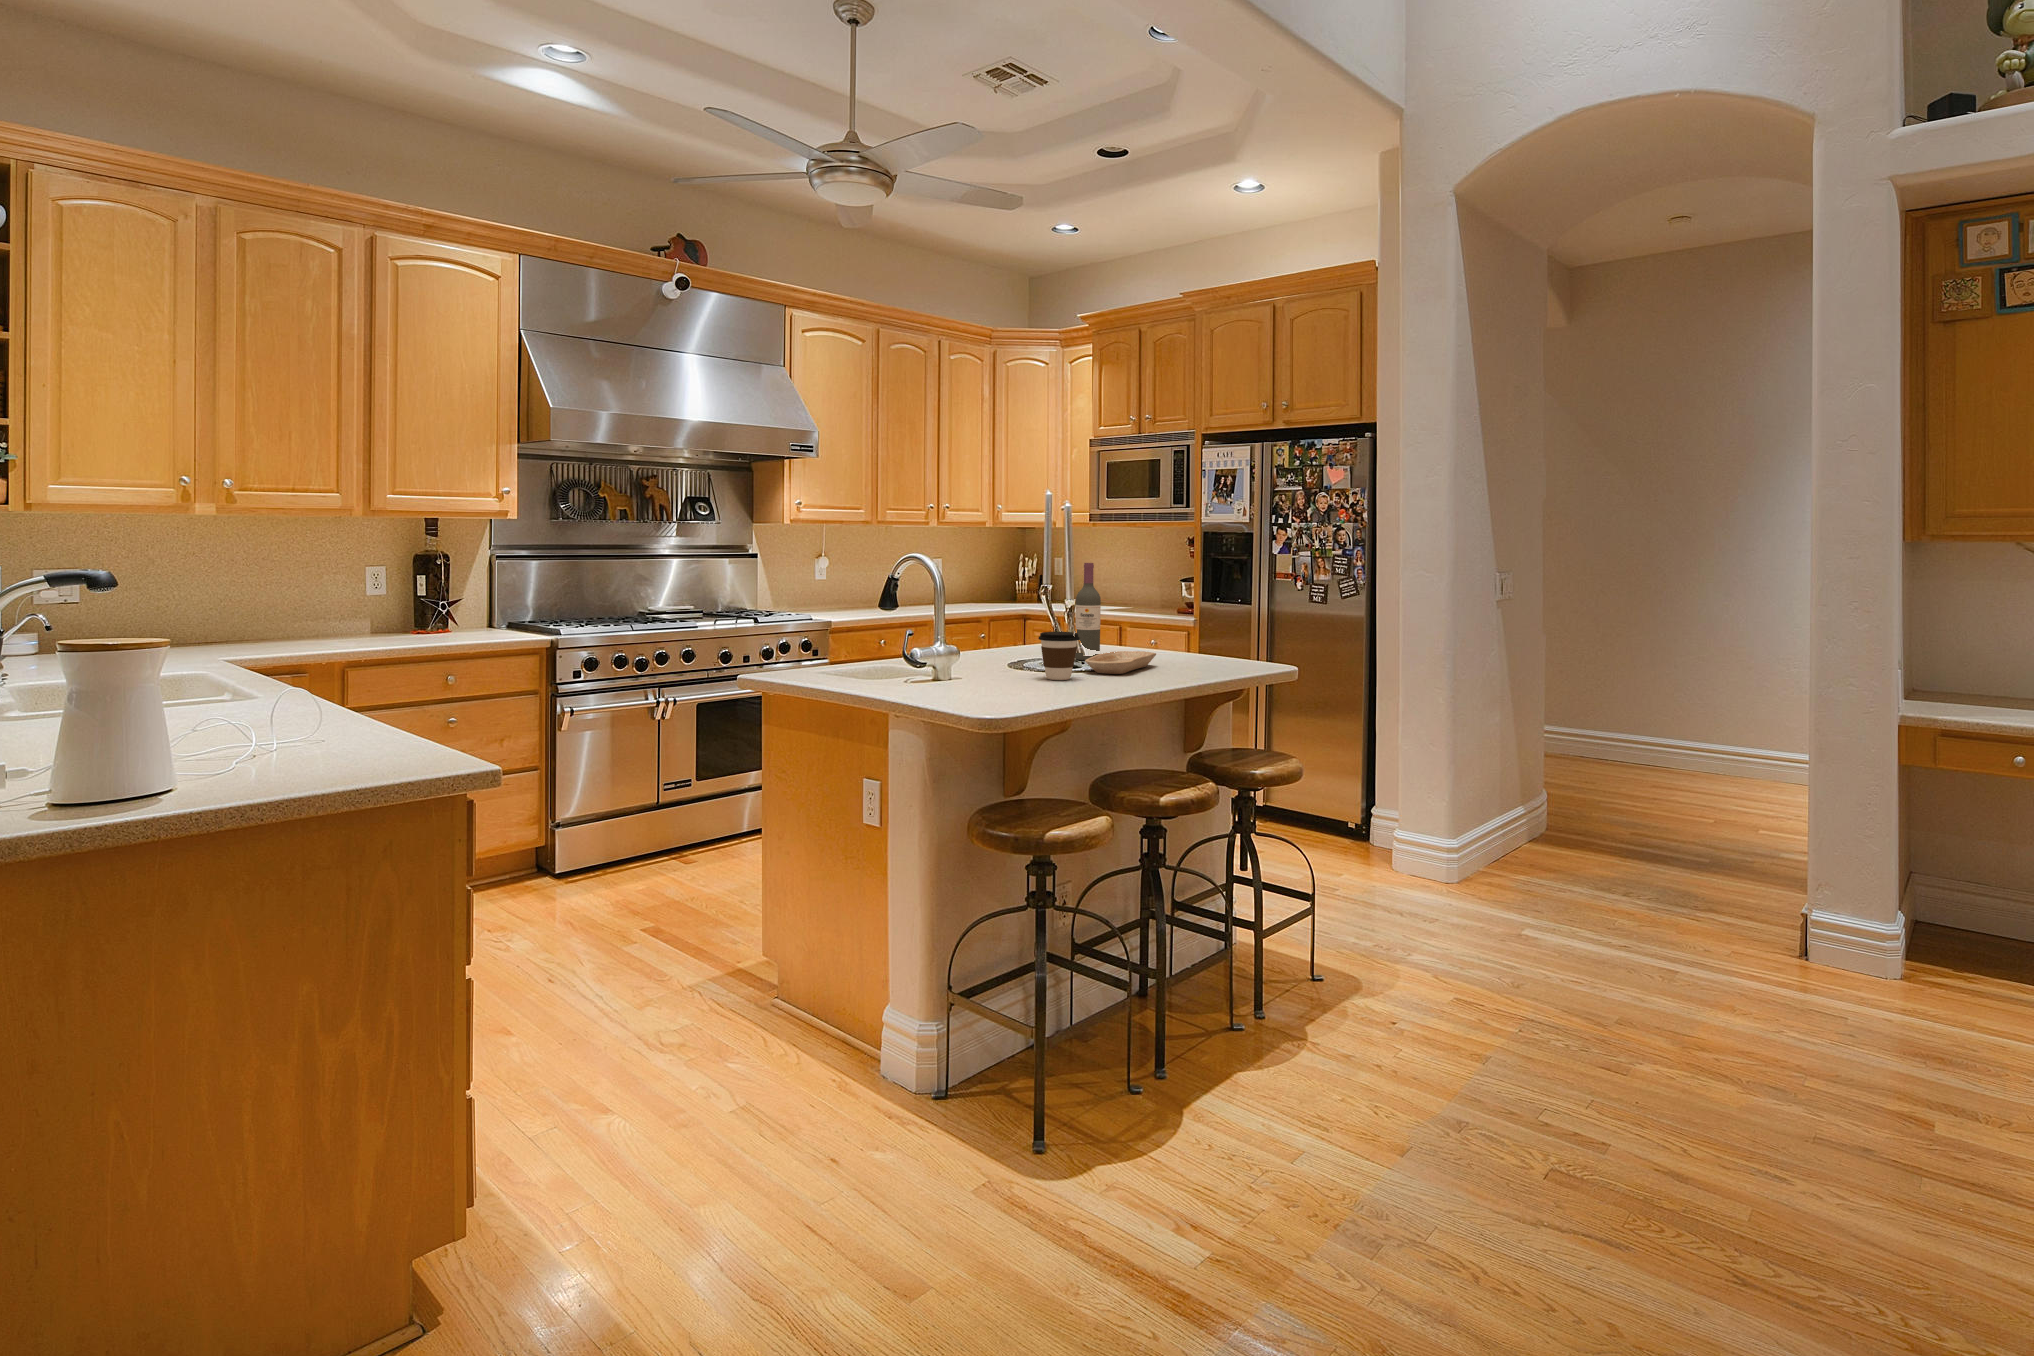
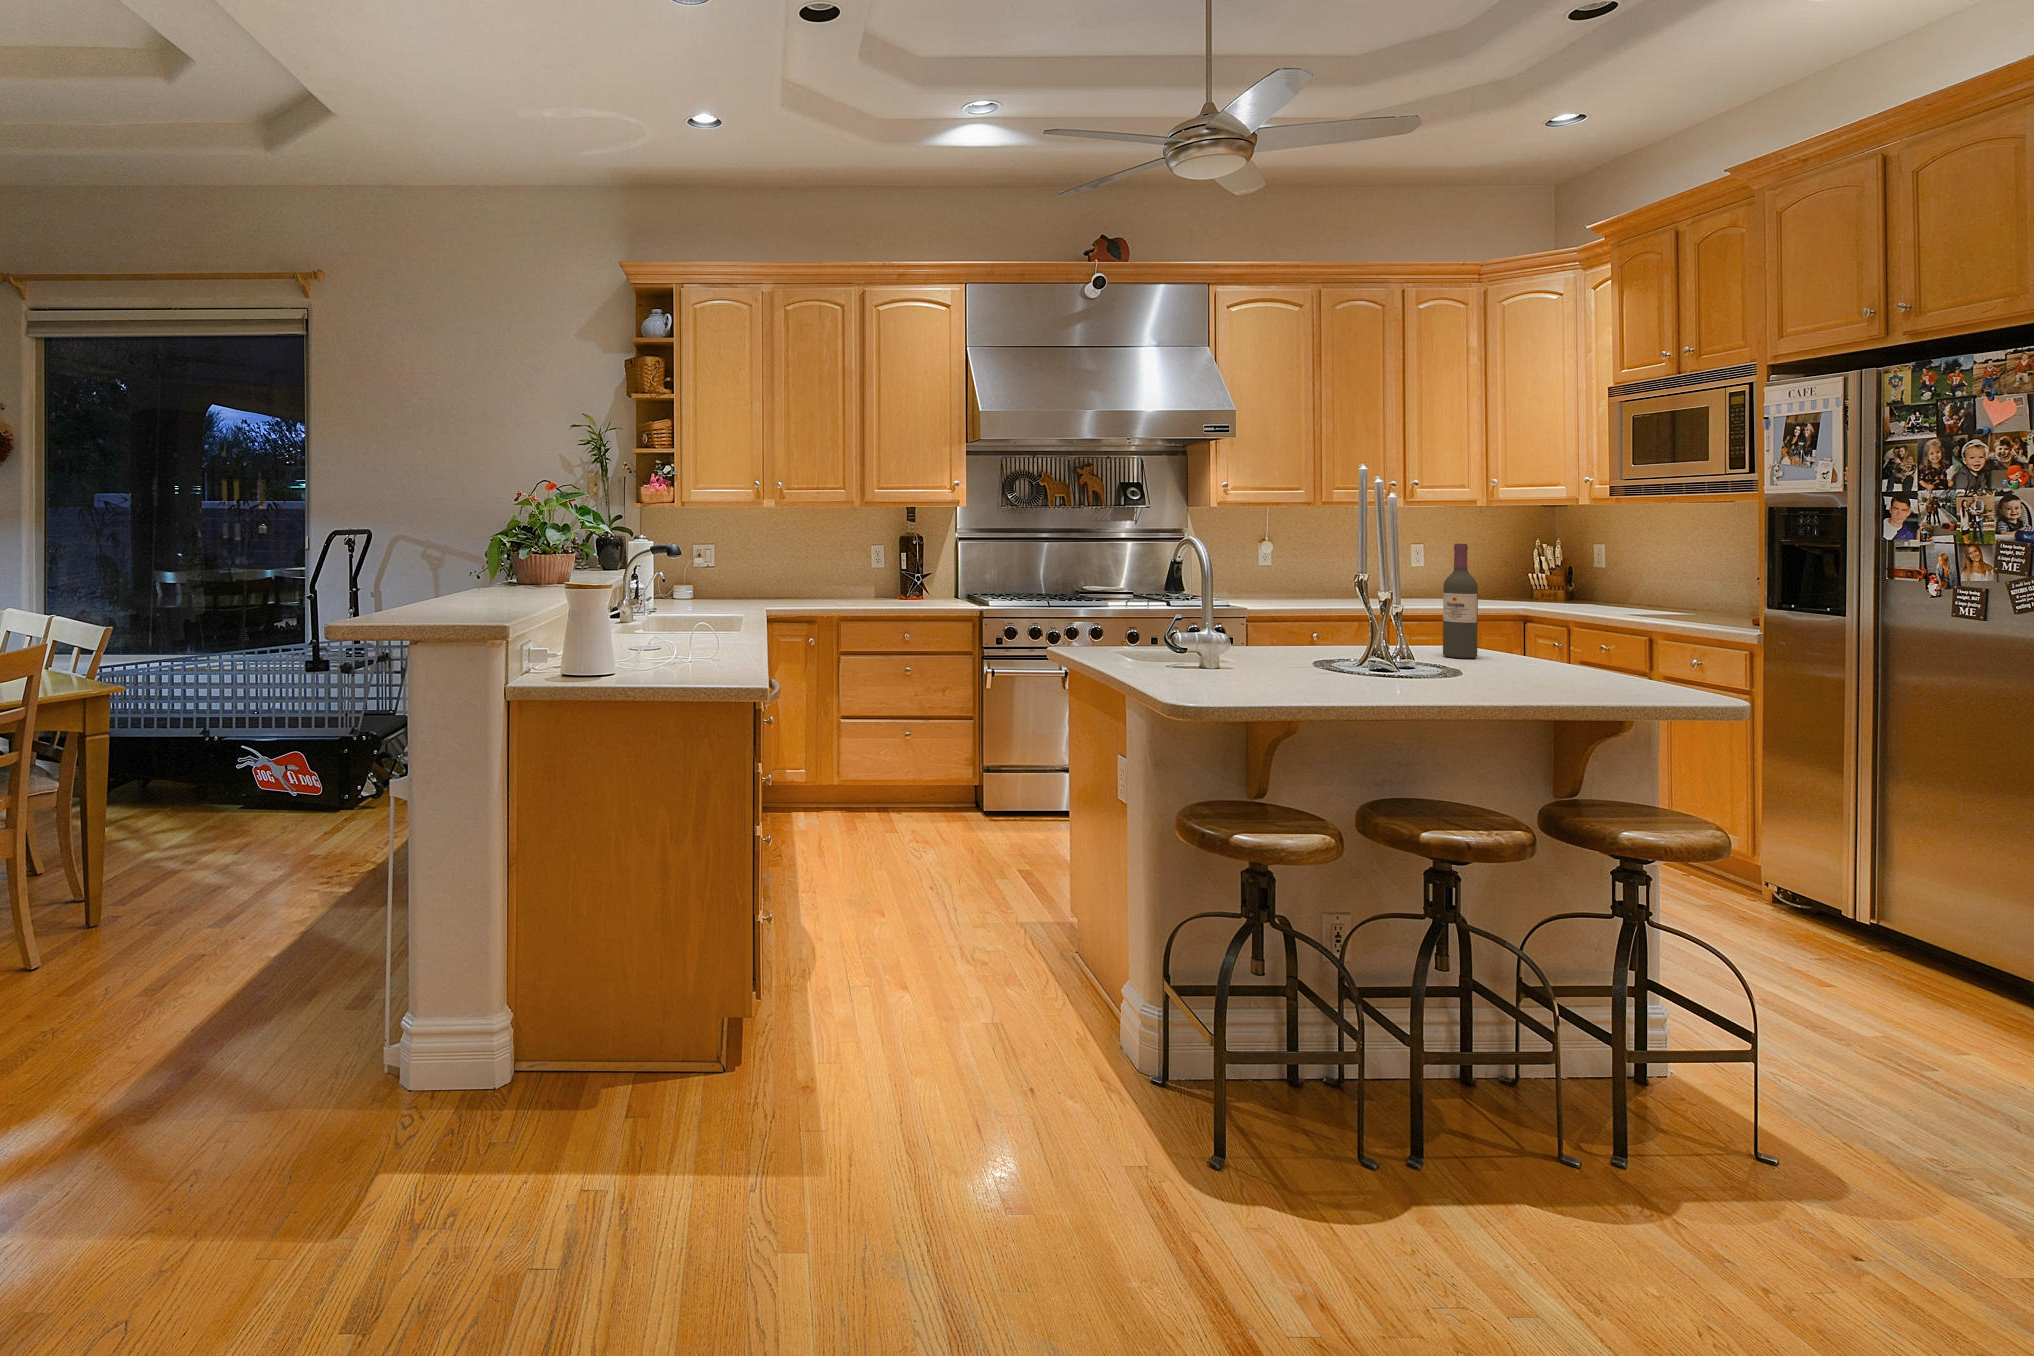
coffee cup: present [1038,632,1080,680] -> none [1340,618,1391,672]
tray: present [1085,651,1156,674] -> none [1415,649,1540,673]

